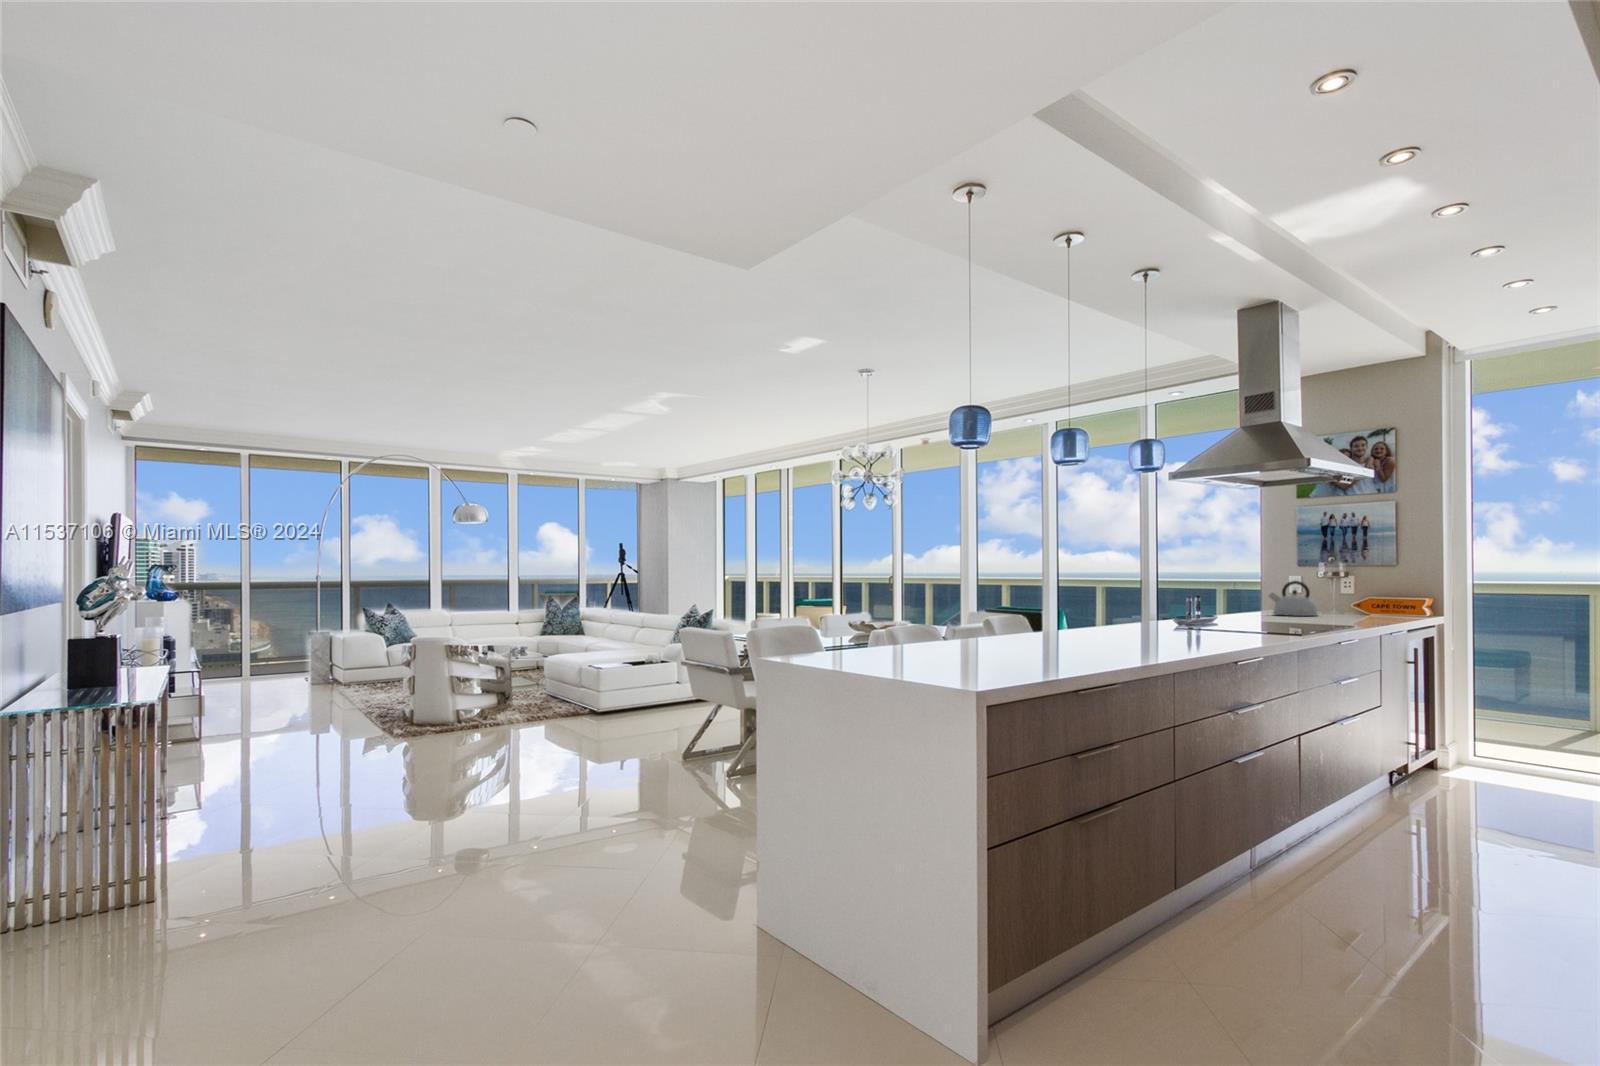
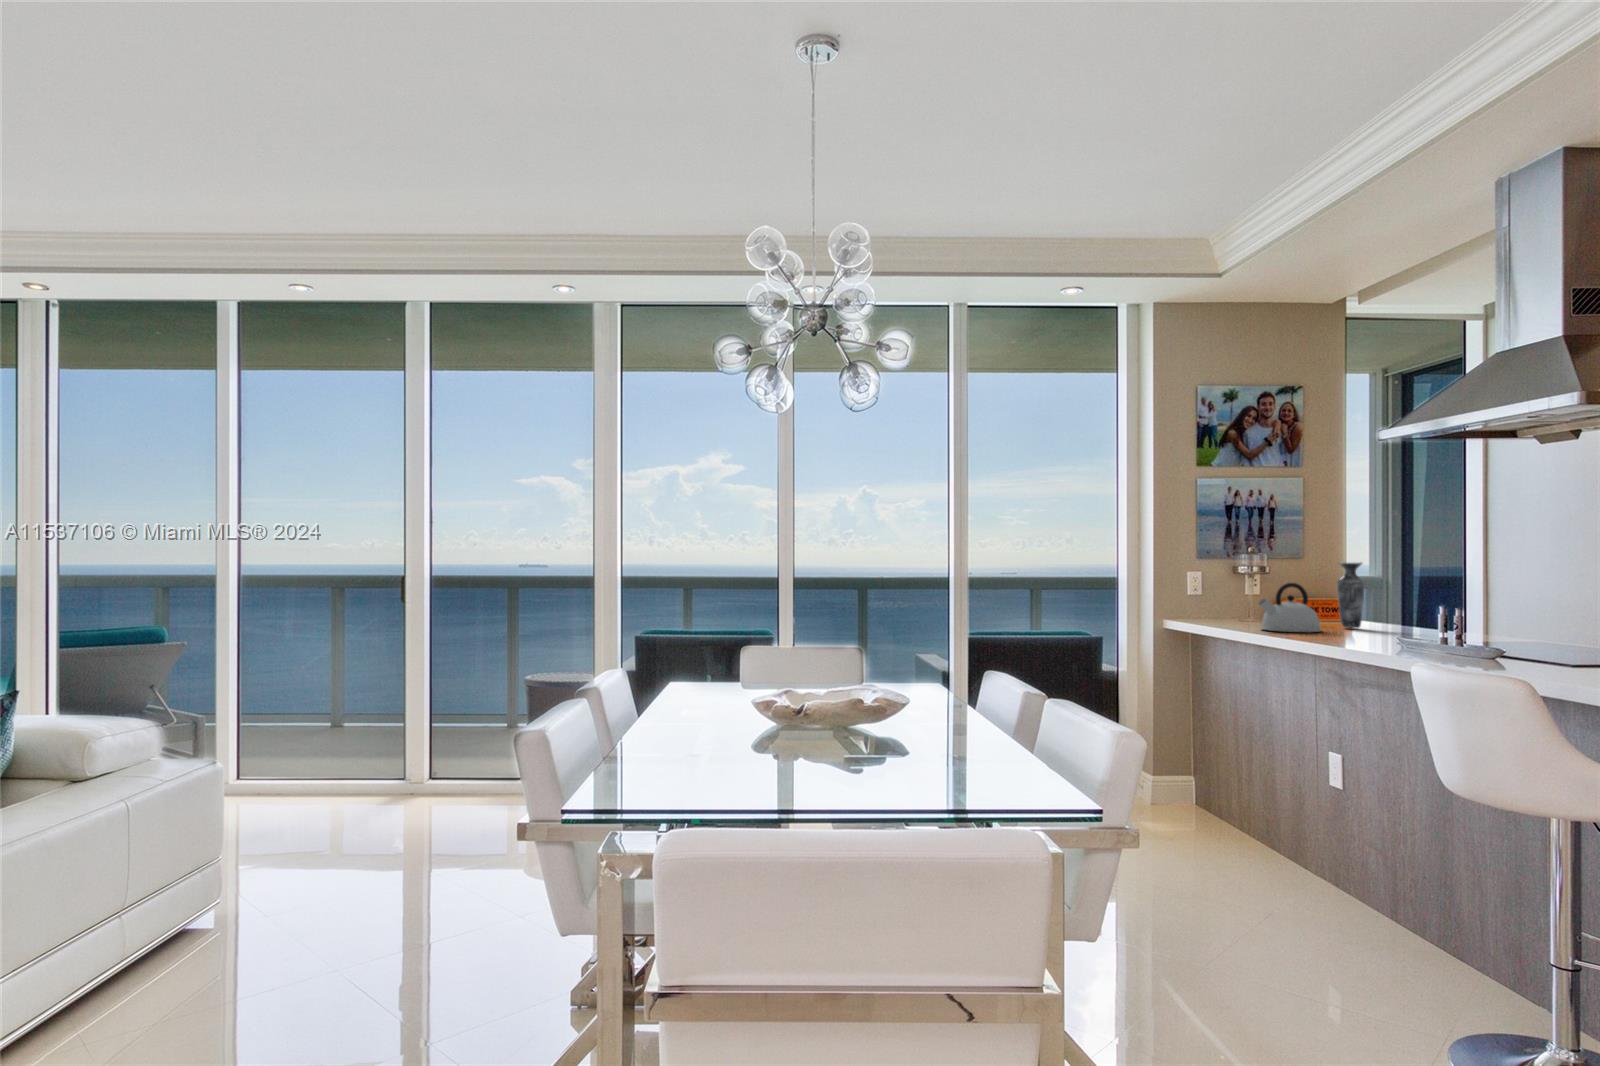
vase: none [1345,567,1367,616] -> present [1337,562,1364,628]

